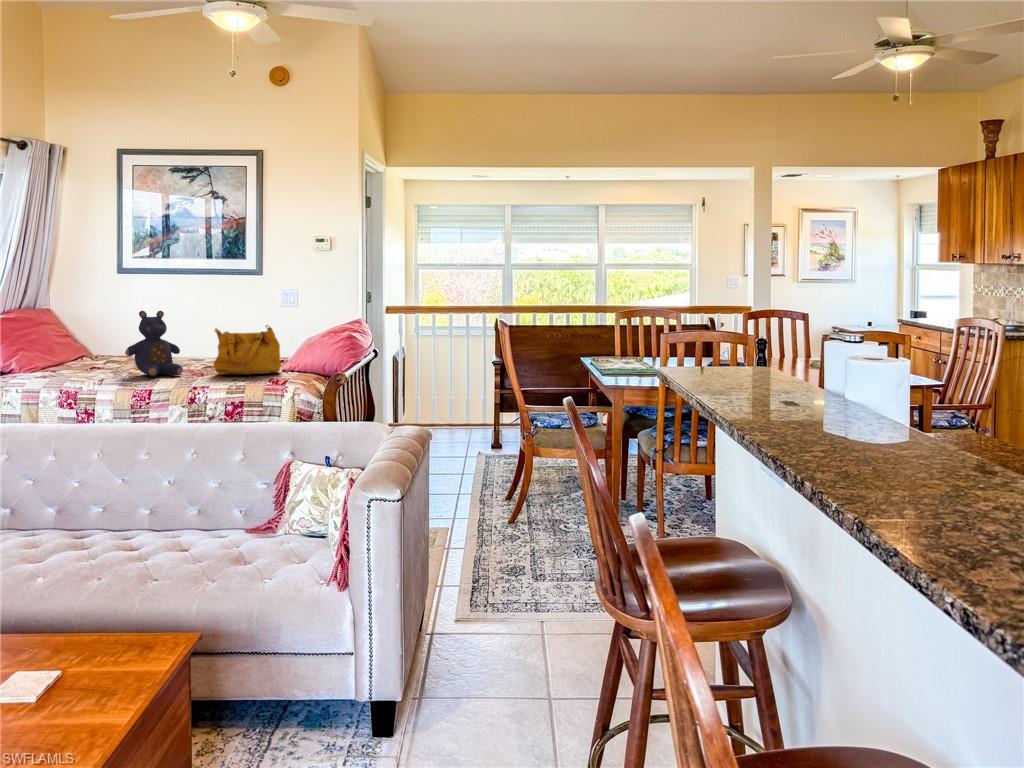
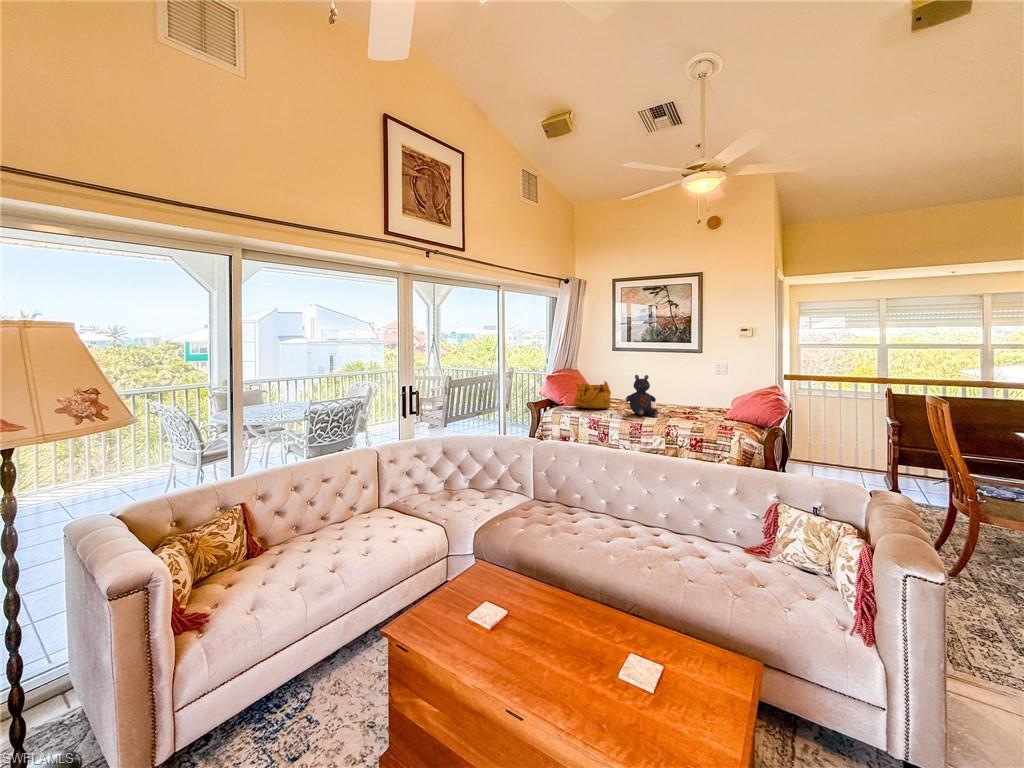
handbag: present [213,325,281,375] -> present [574,381,611,409]

